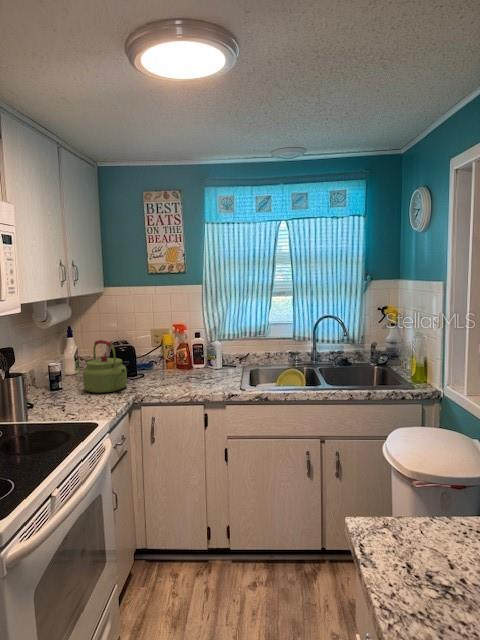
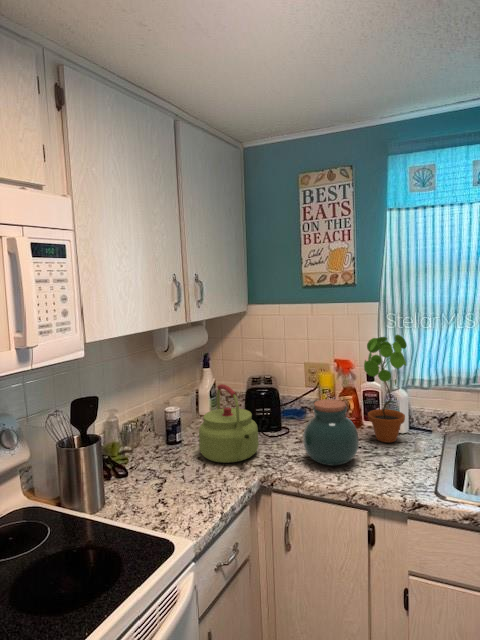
potted plant: none [195,304,220,374] -> present [364,335,407,442]
jar: none [159,345,194,386] -> present [303,399,359,466]

